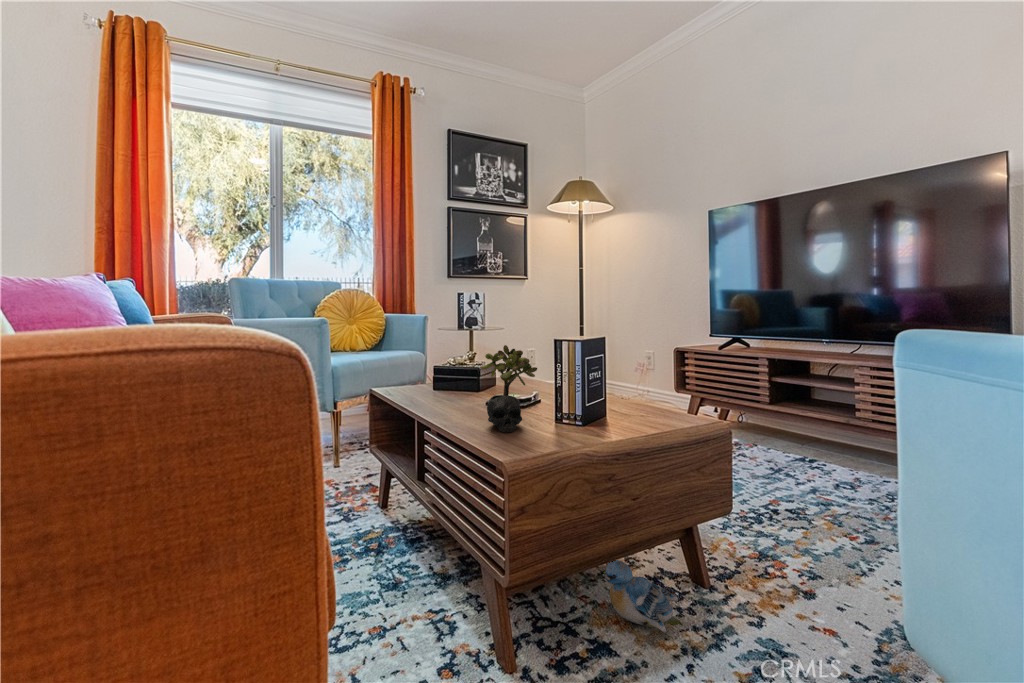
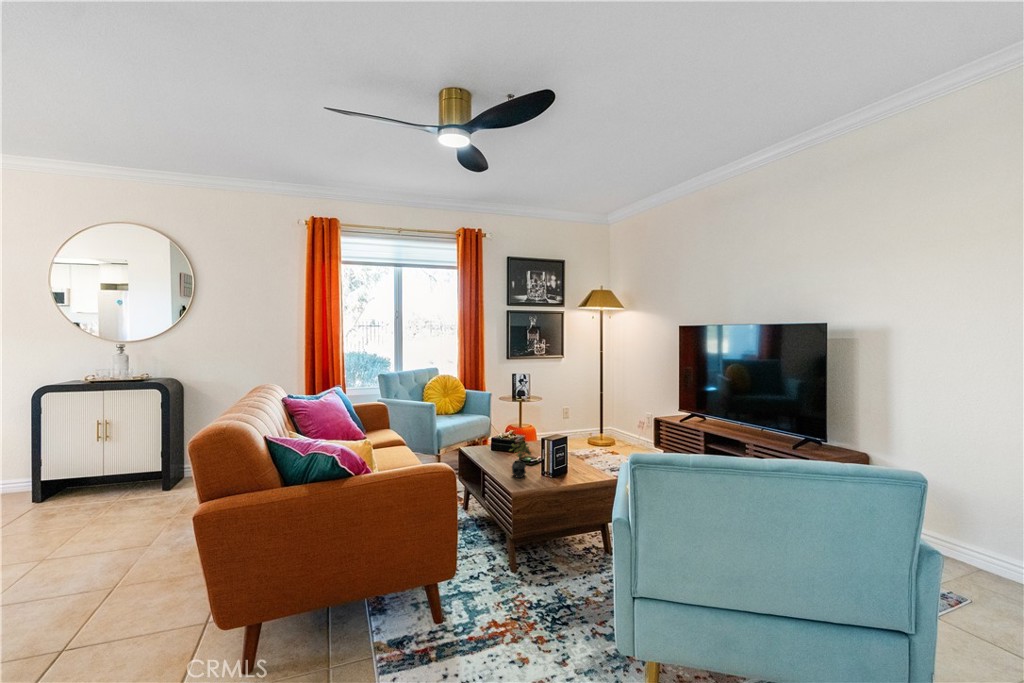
plush toy: present [603,560,683,632] -> none [559,536,590,564]

